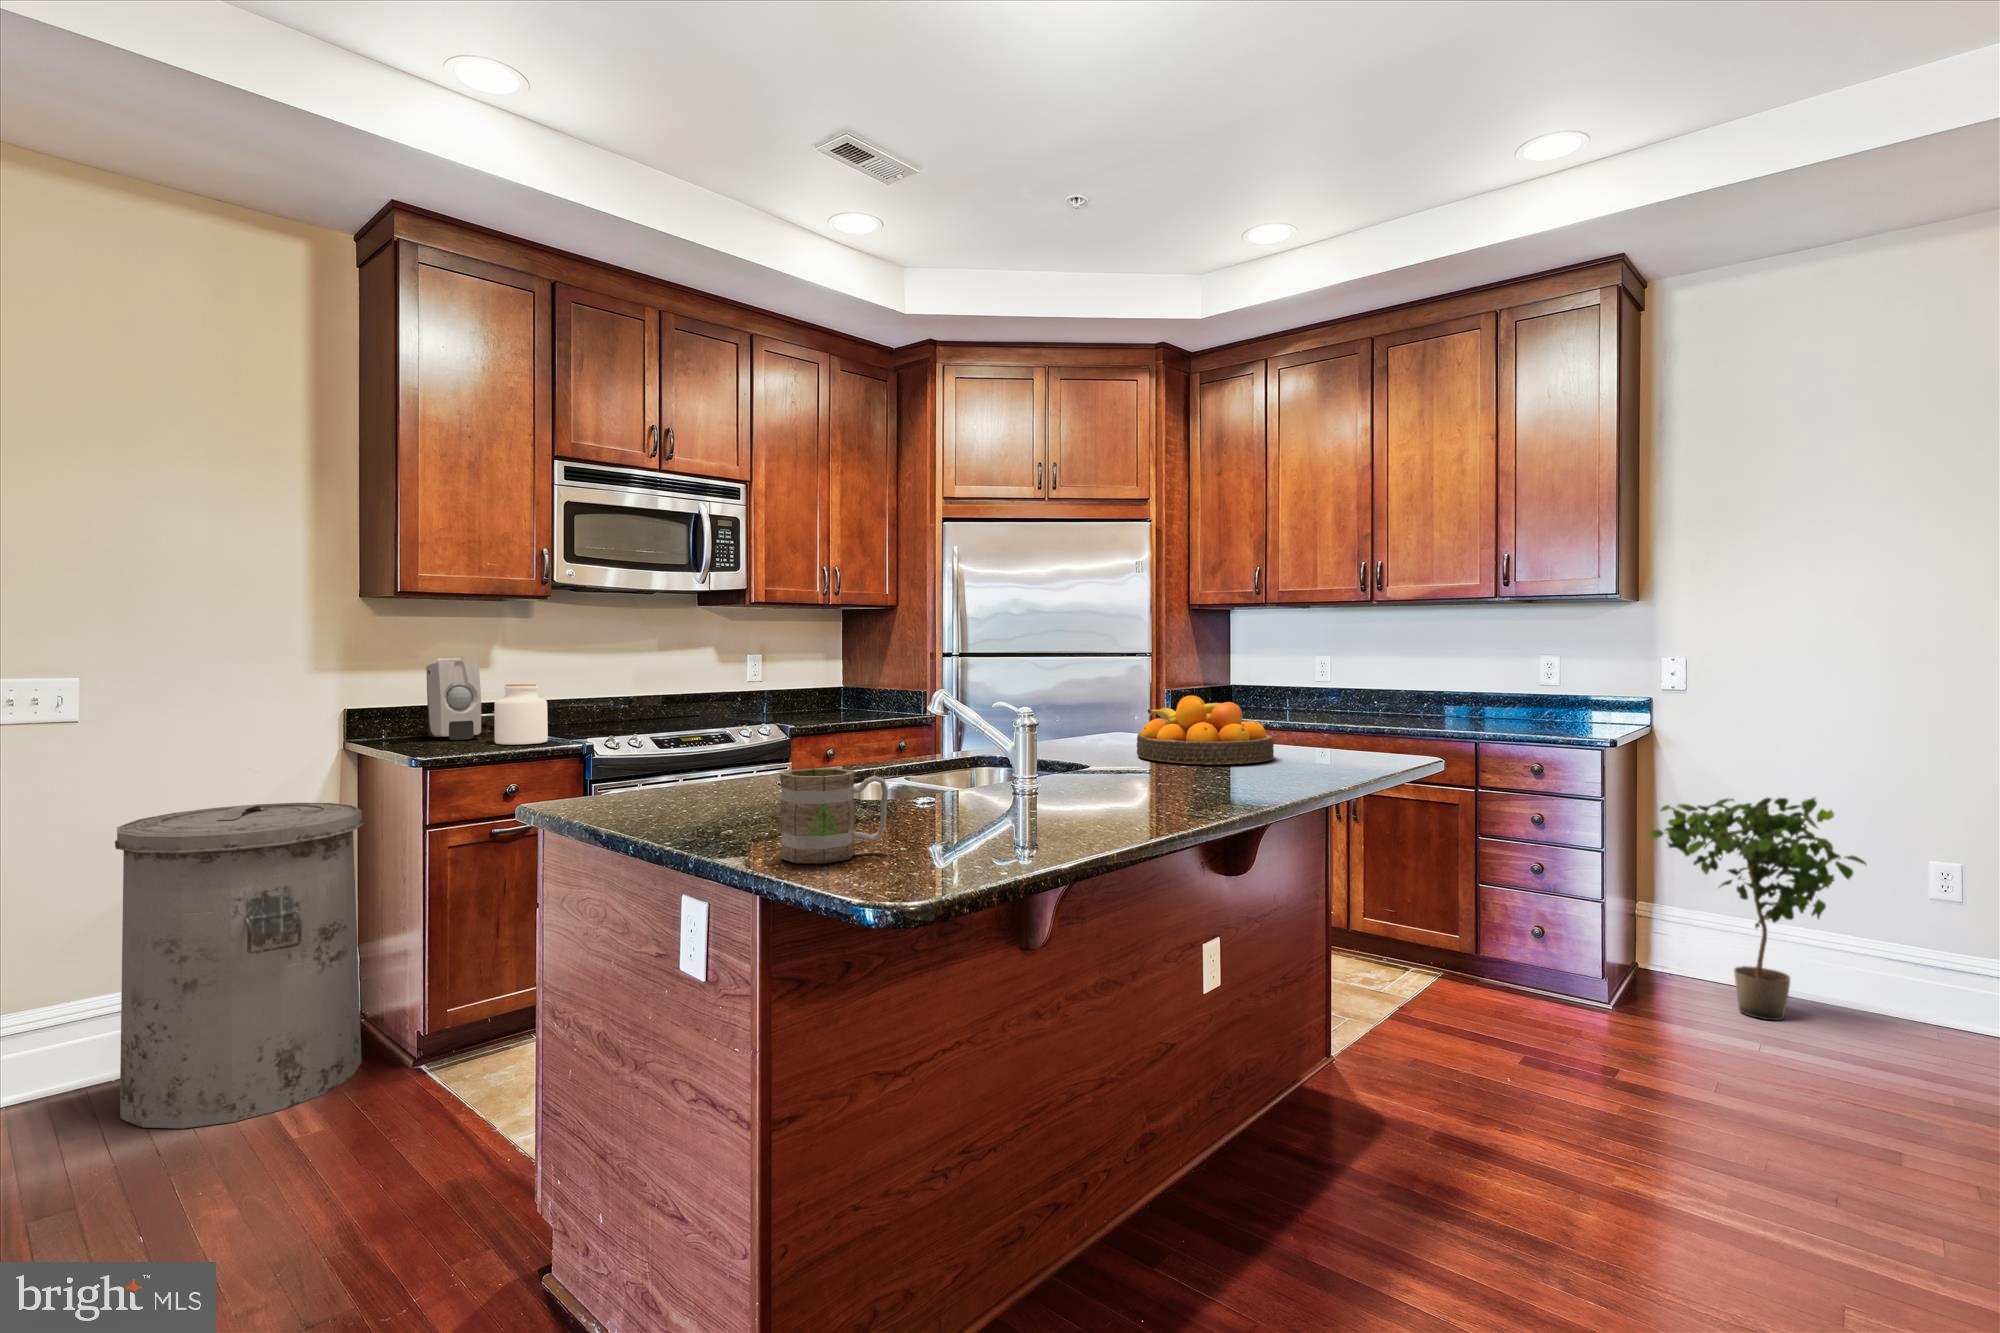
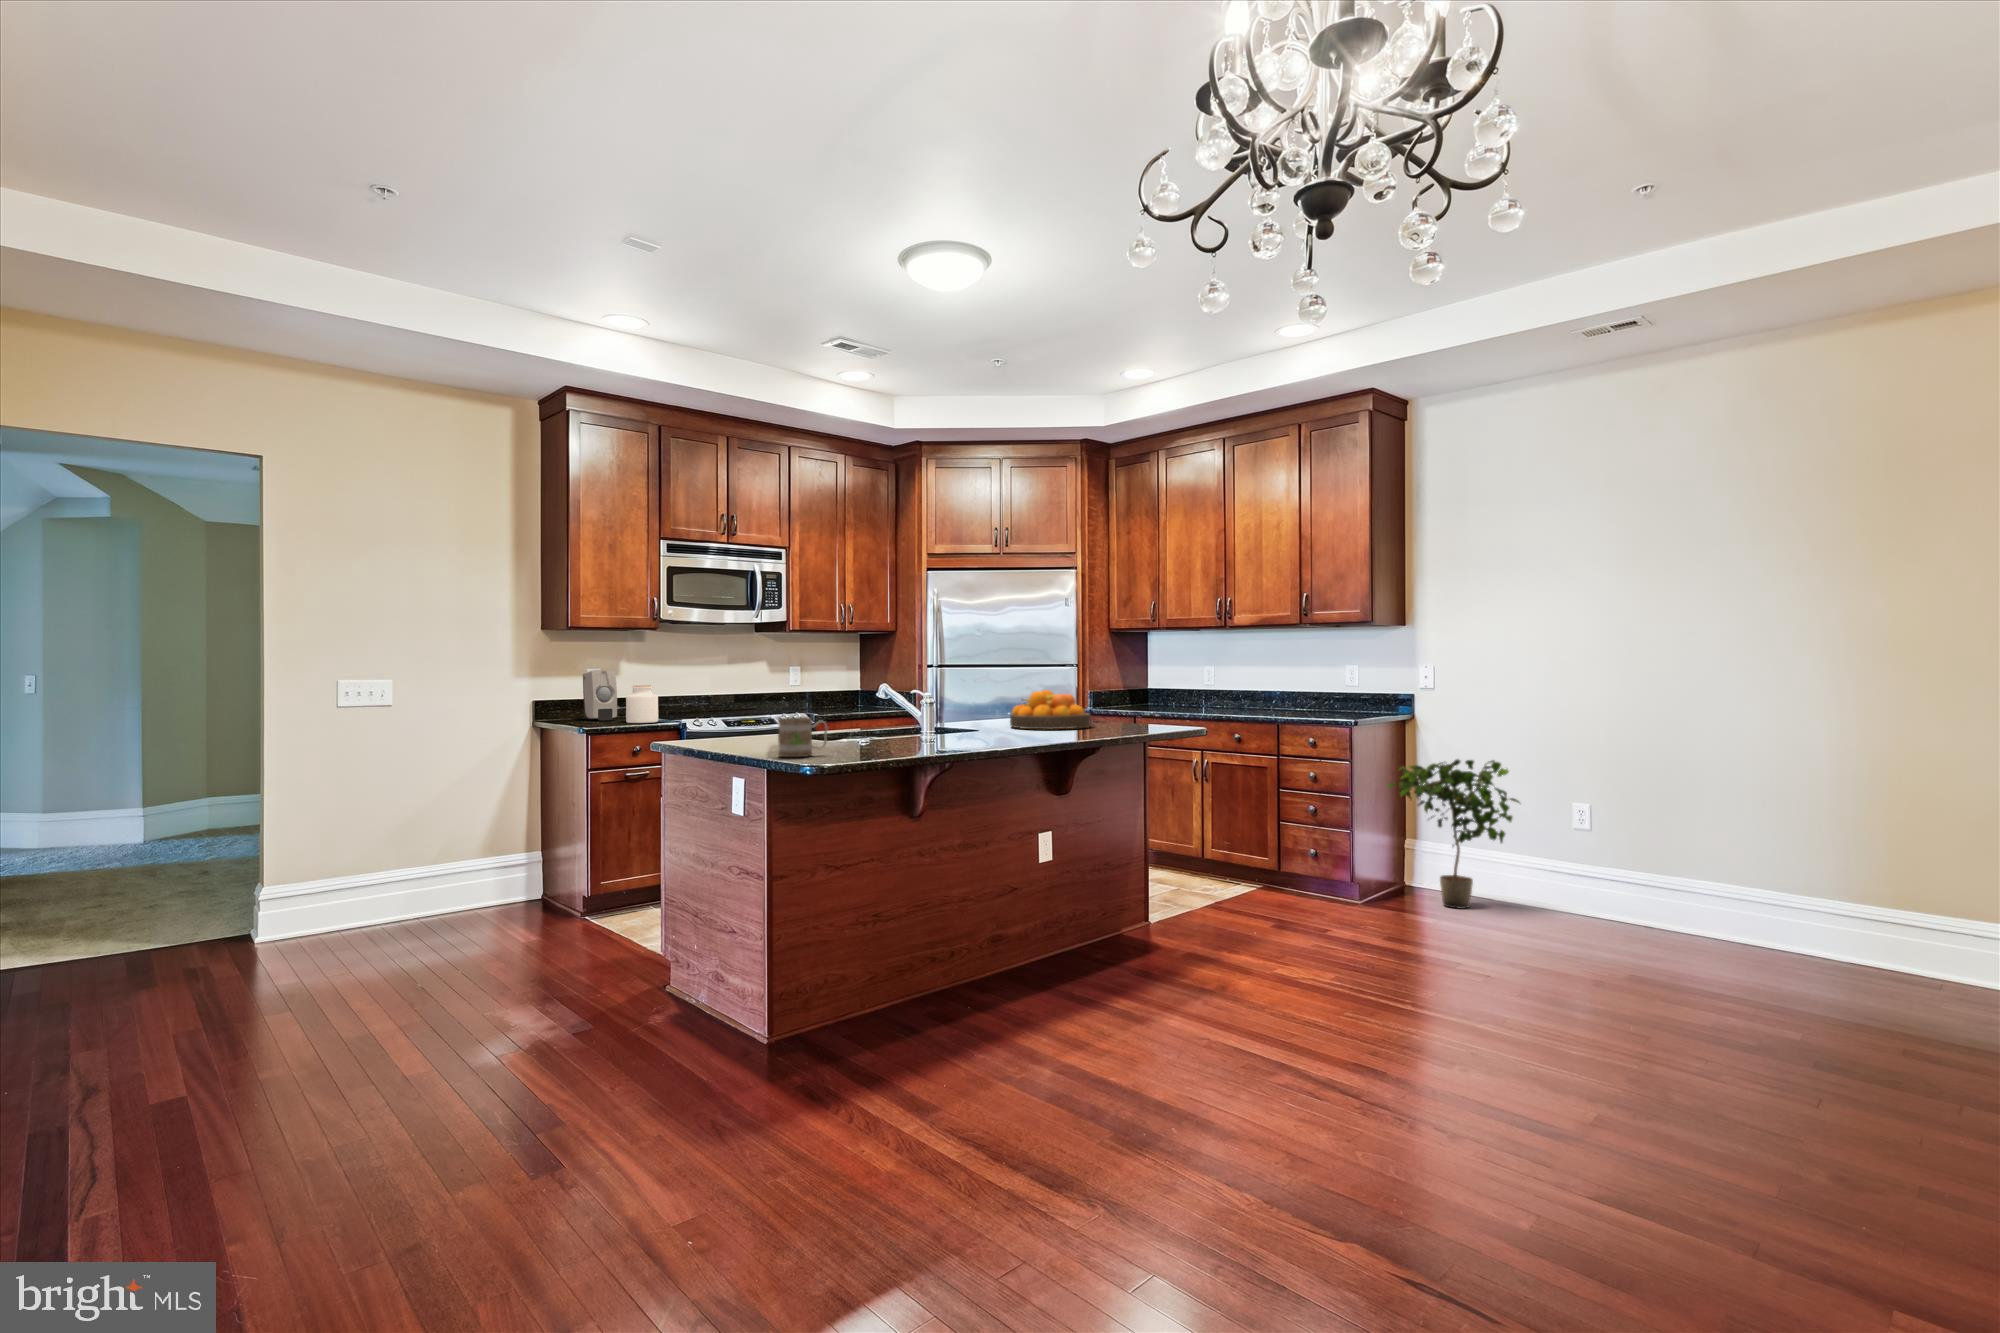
trash can: present [115,803,364,1129] -> none [420,757,552,937]

